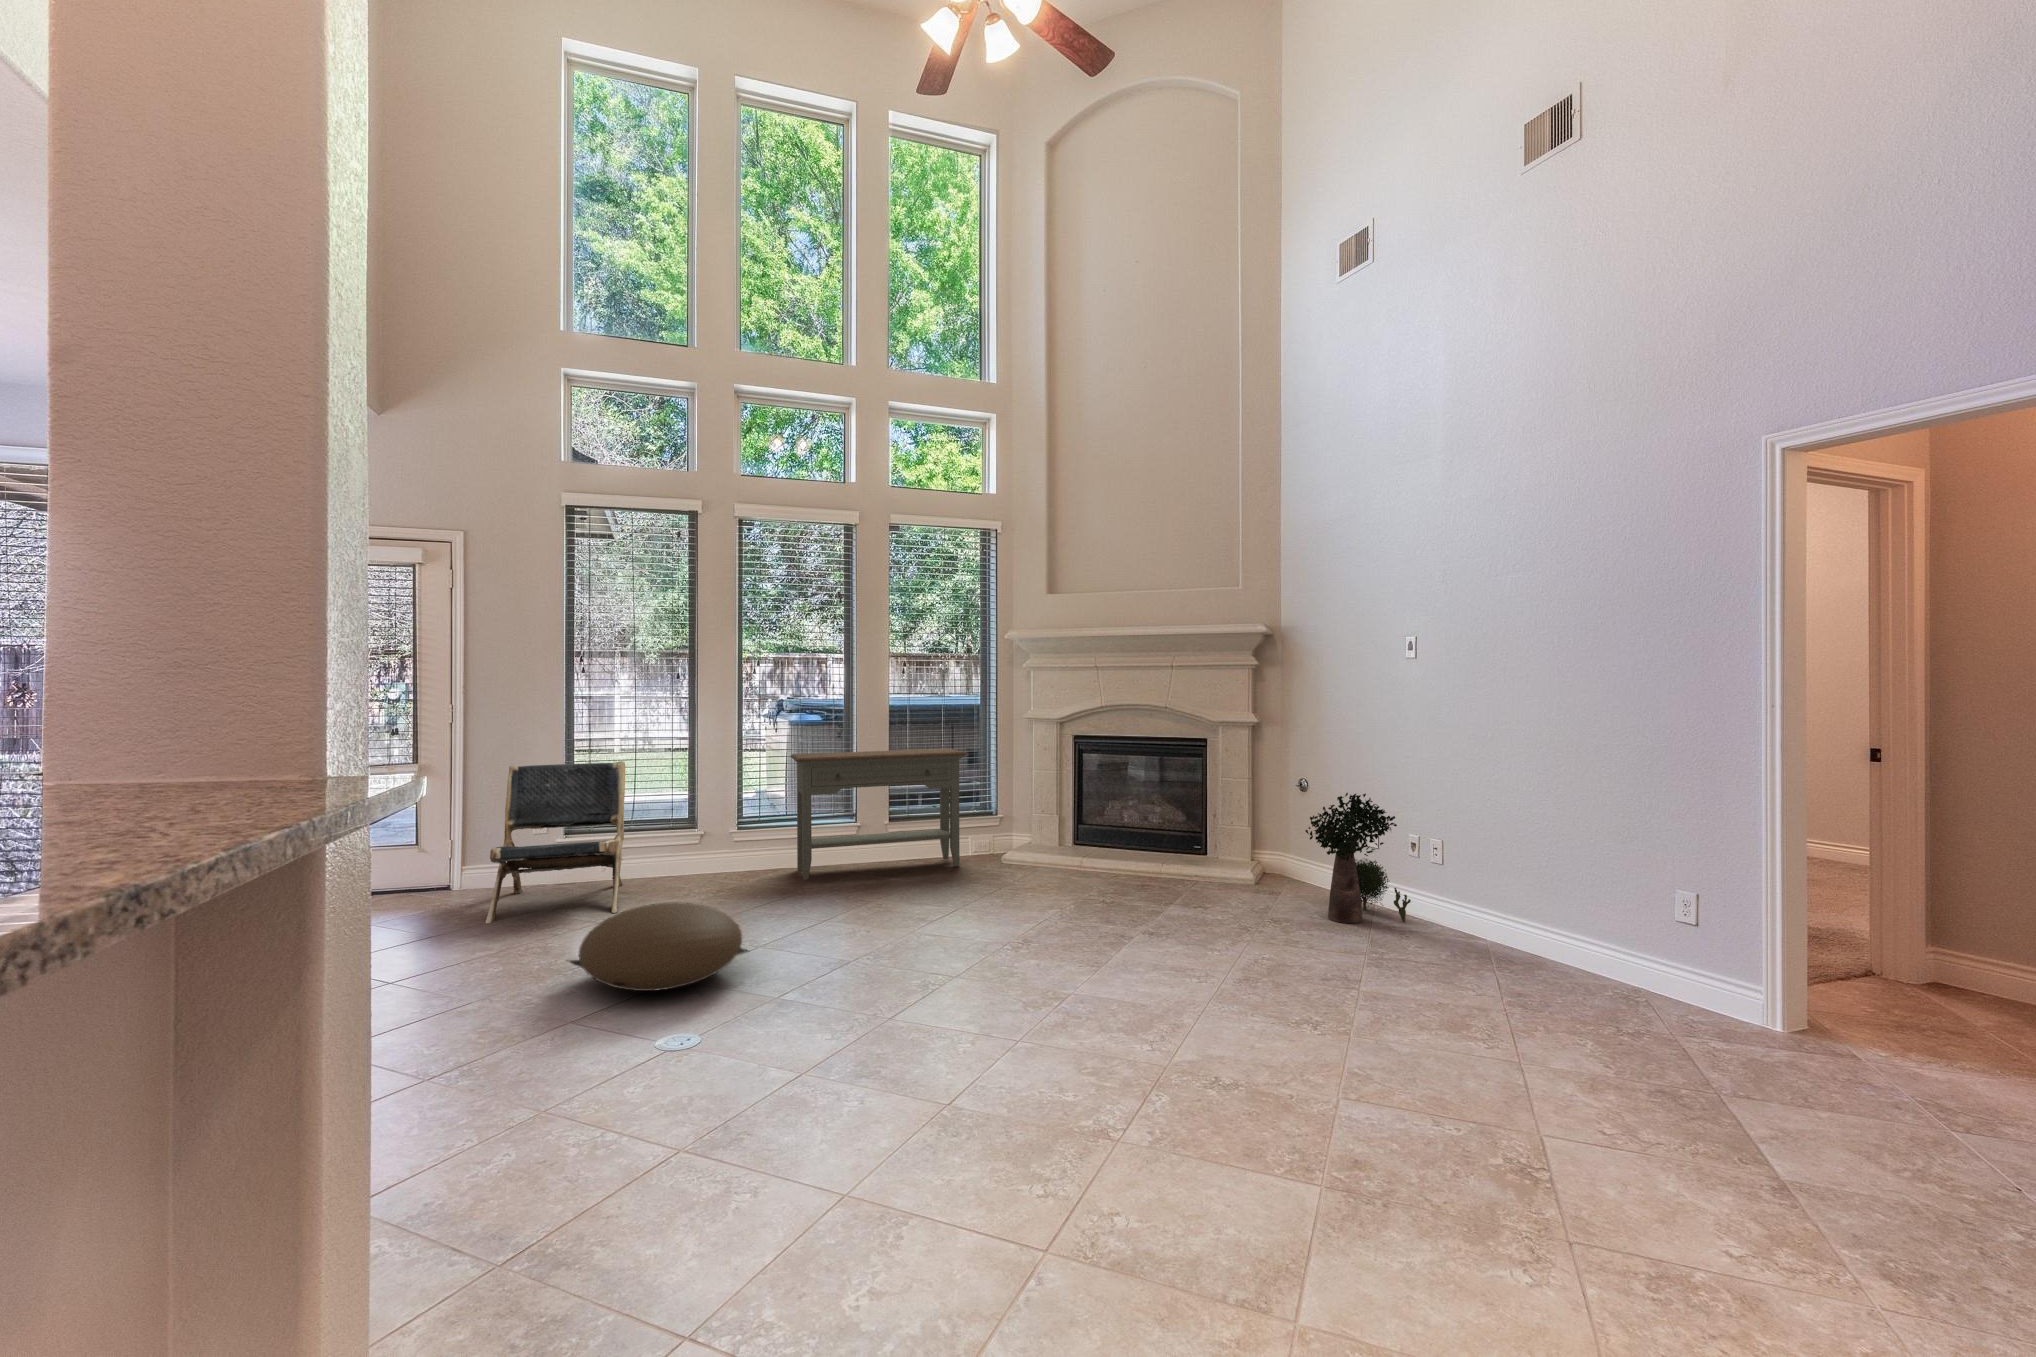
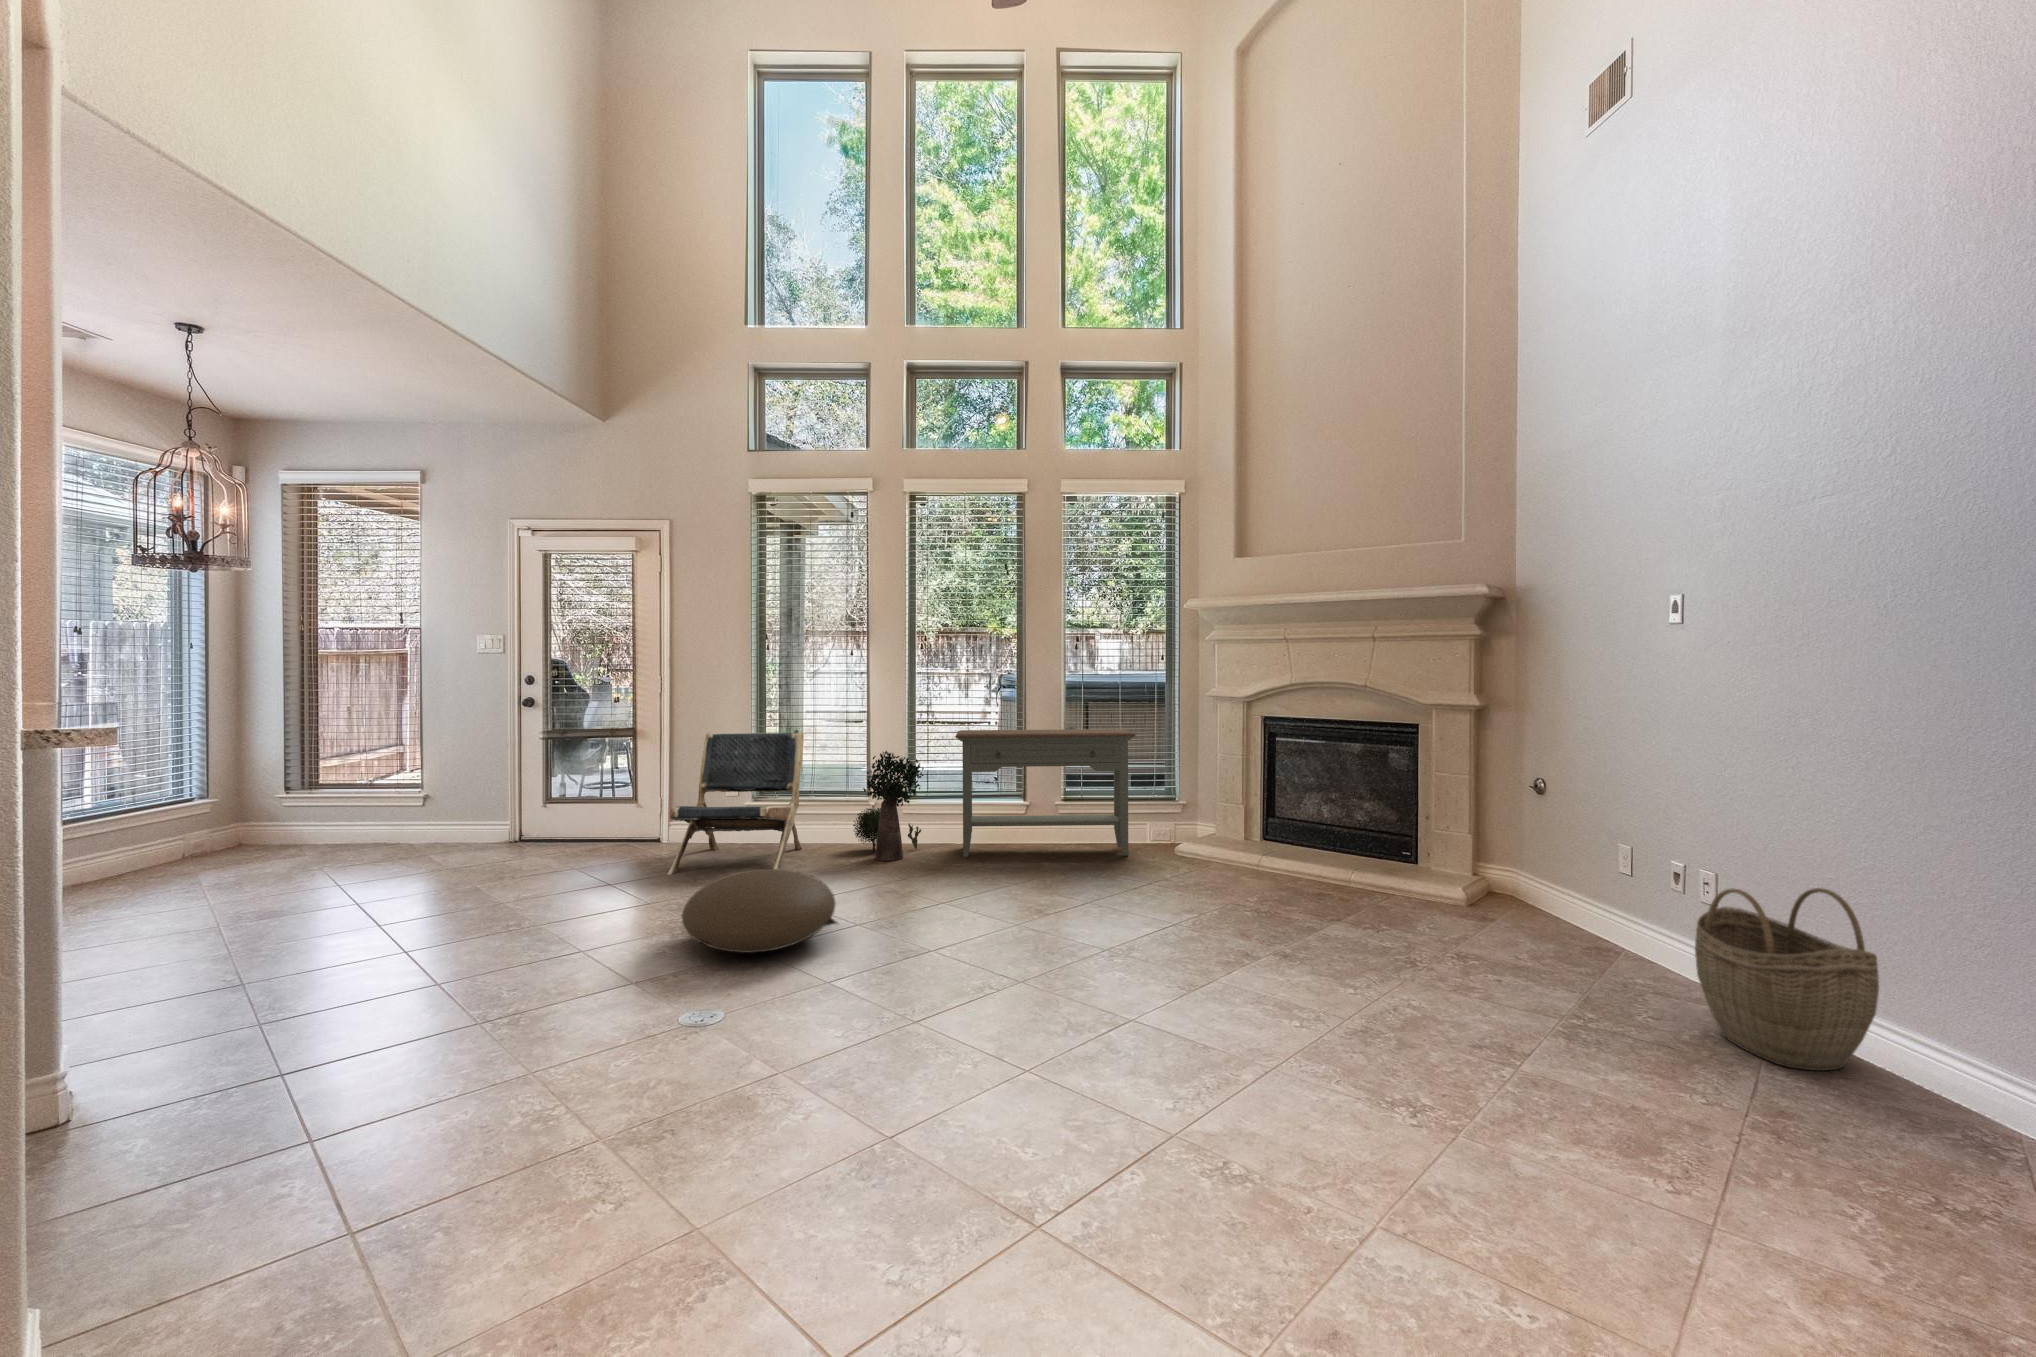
potted plant: present [1305,793,1411,923] -> present [853,751,924,861]
woven basket: none [1449,848,1565,976] -> present [1695,888,1879,1071]

